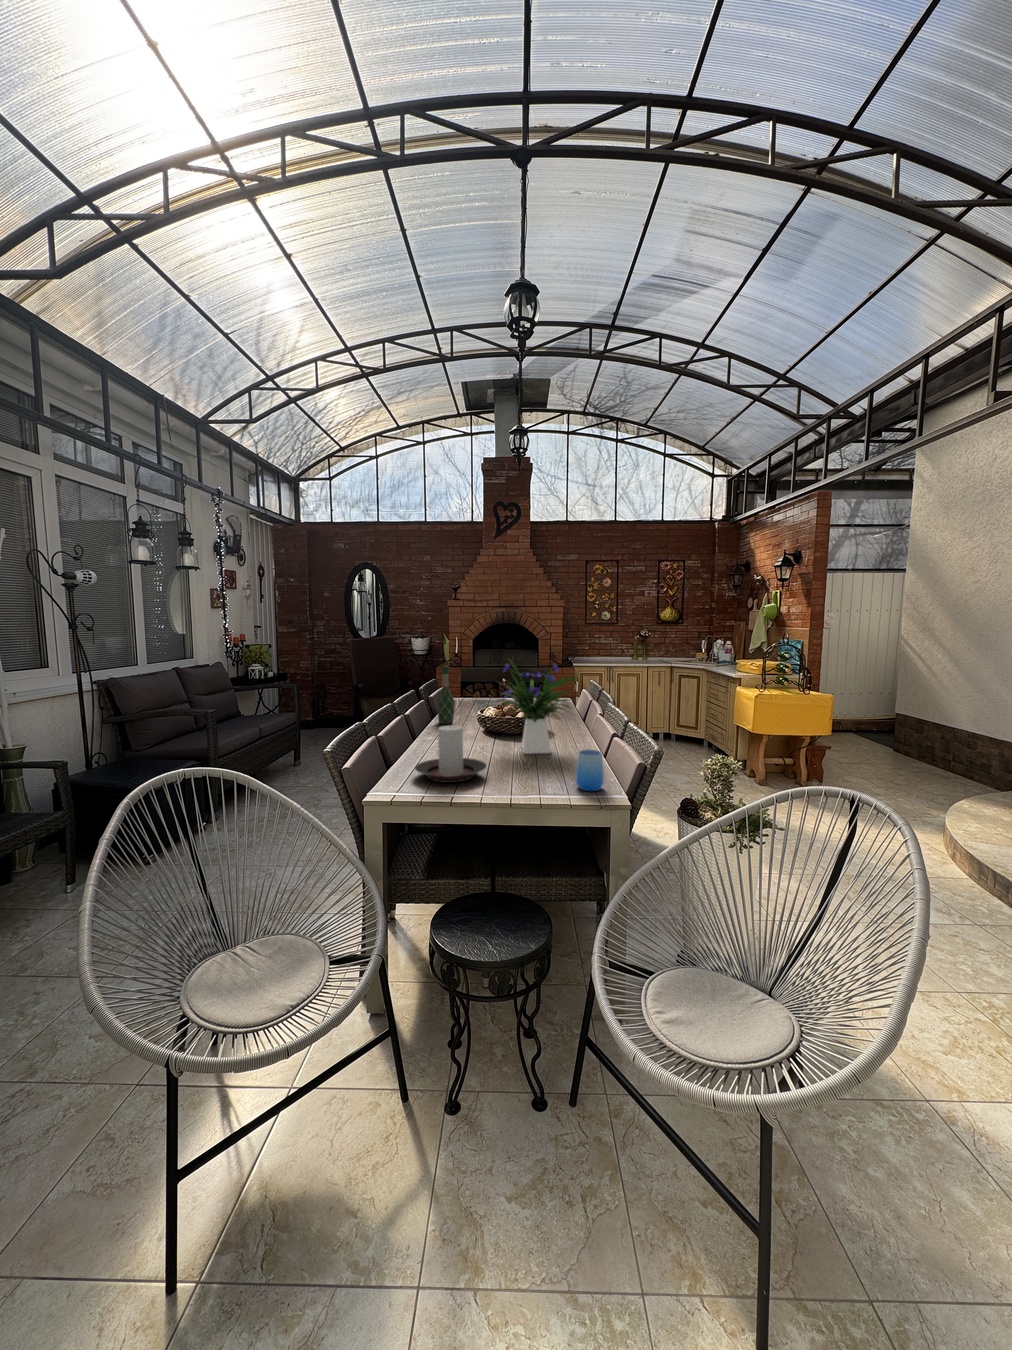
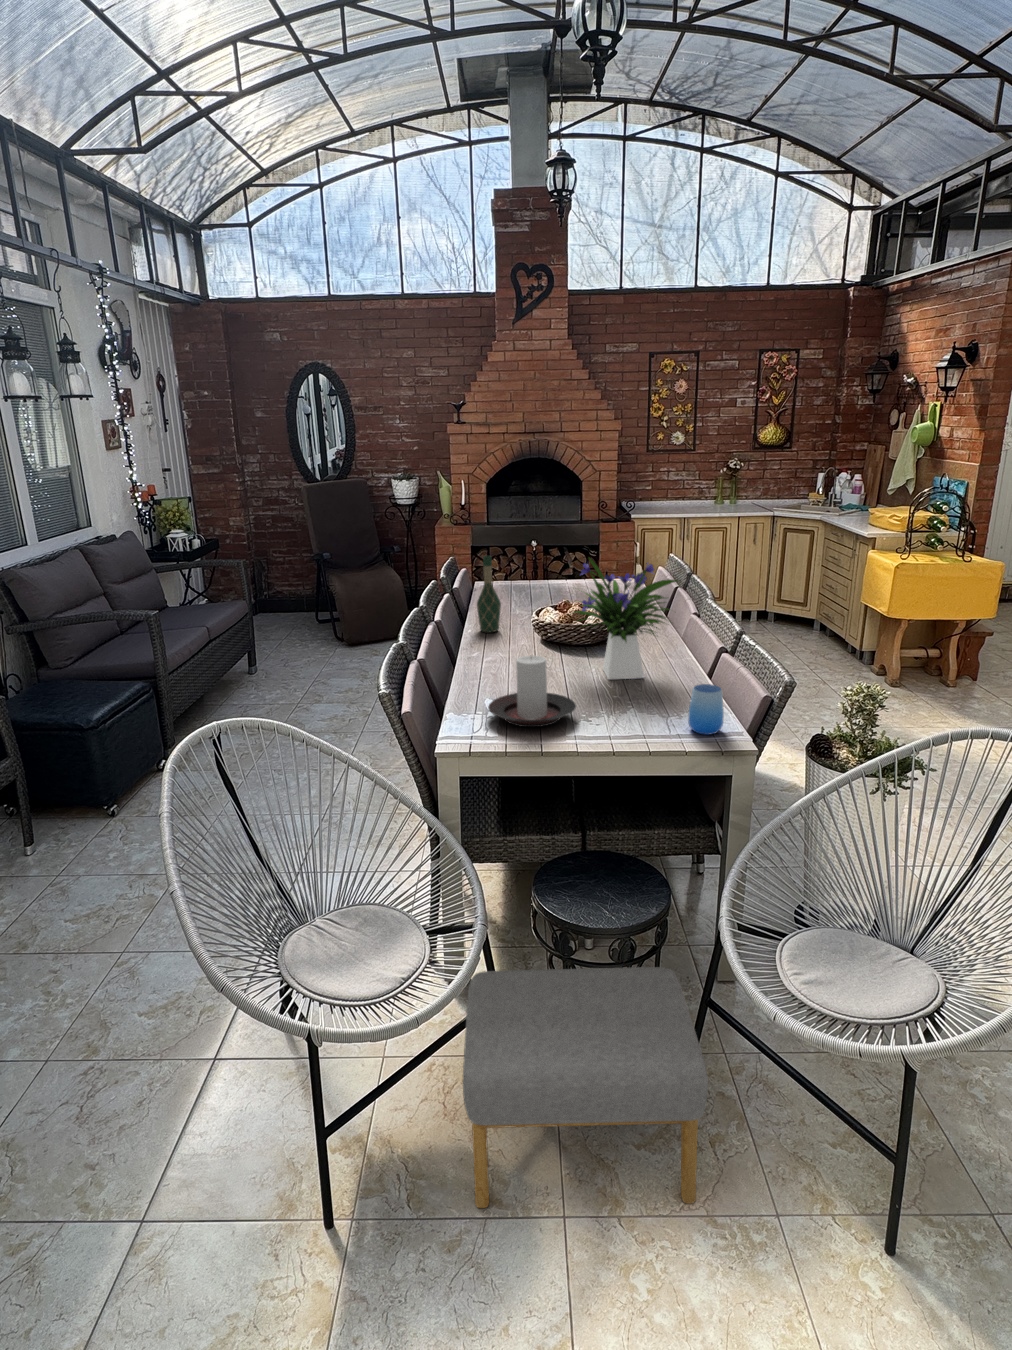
footstool: none [319,1002,567,1275] -> present [463,967,708,1208]

